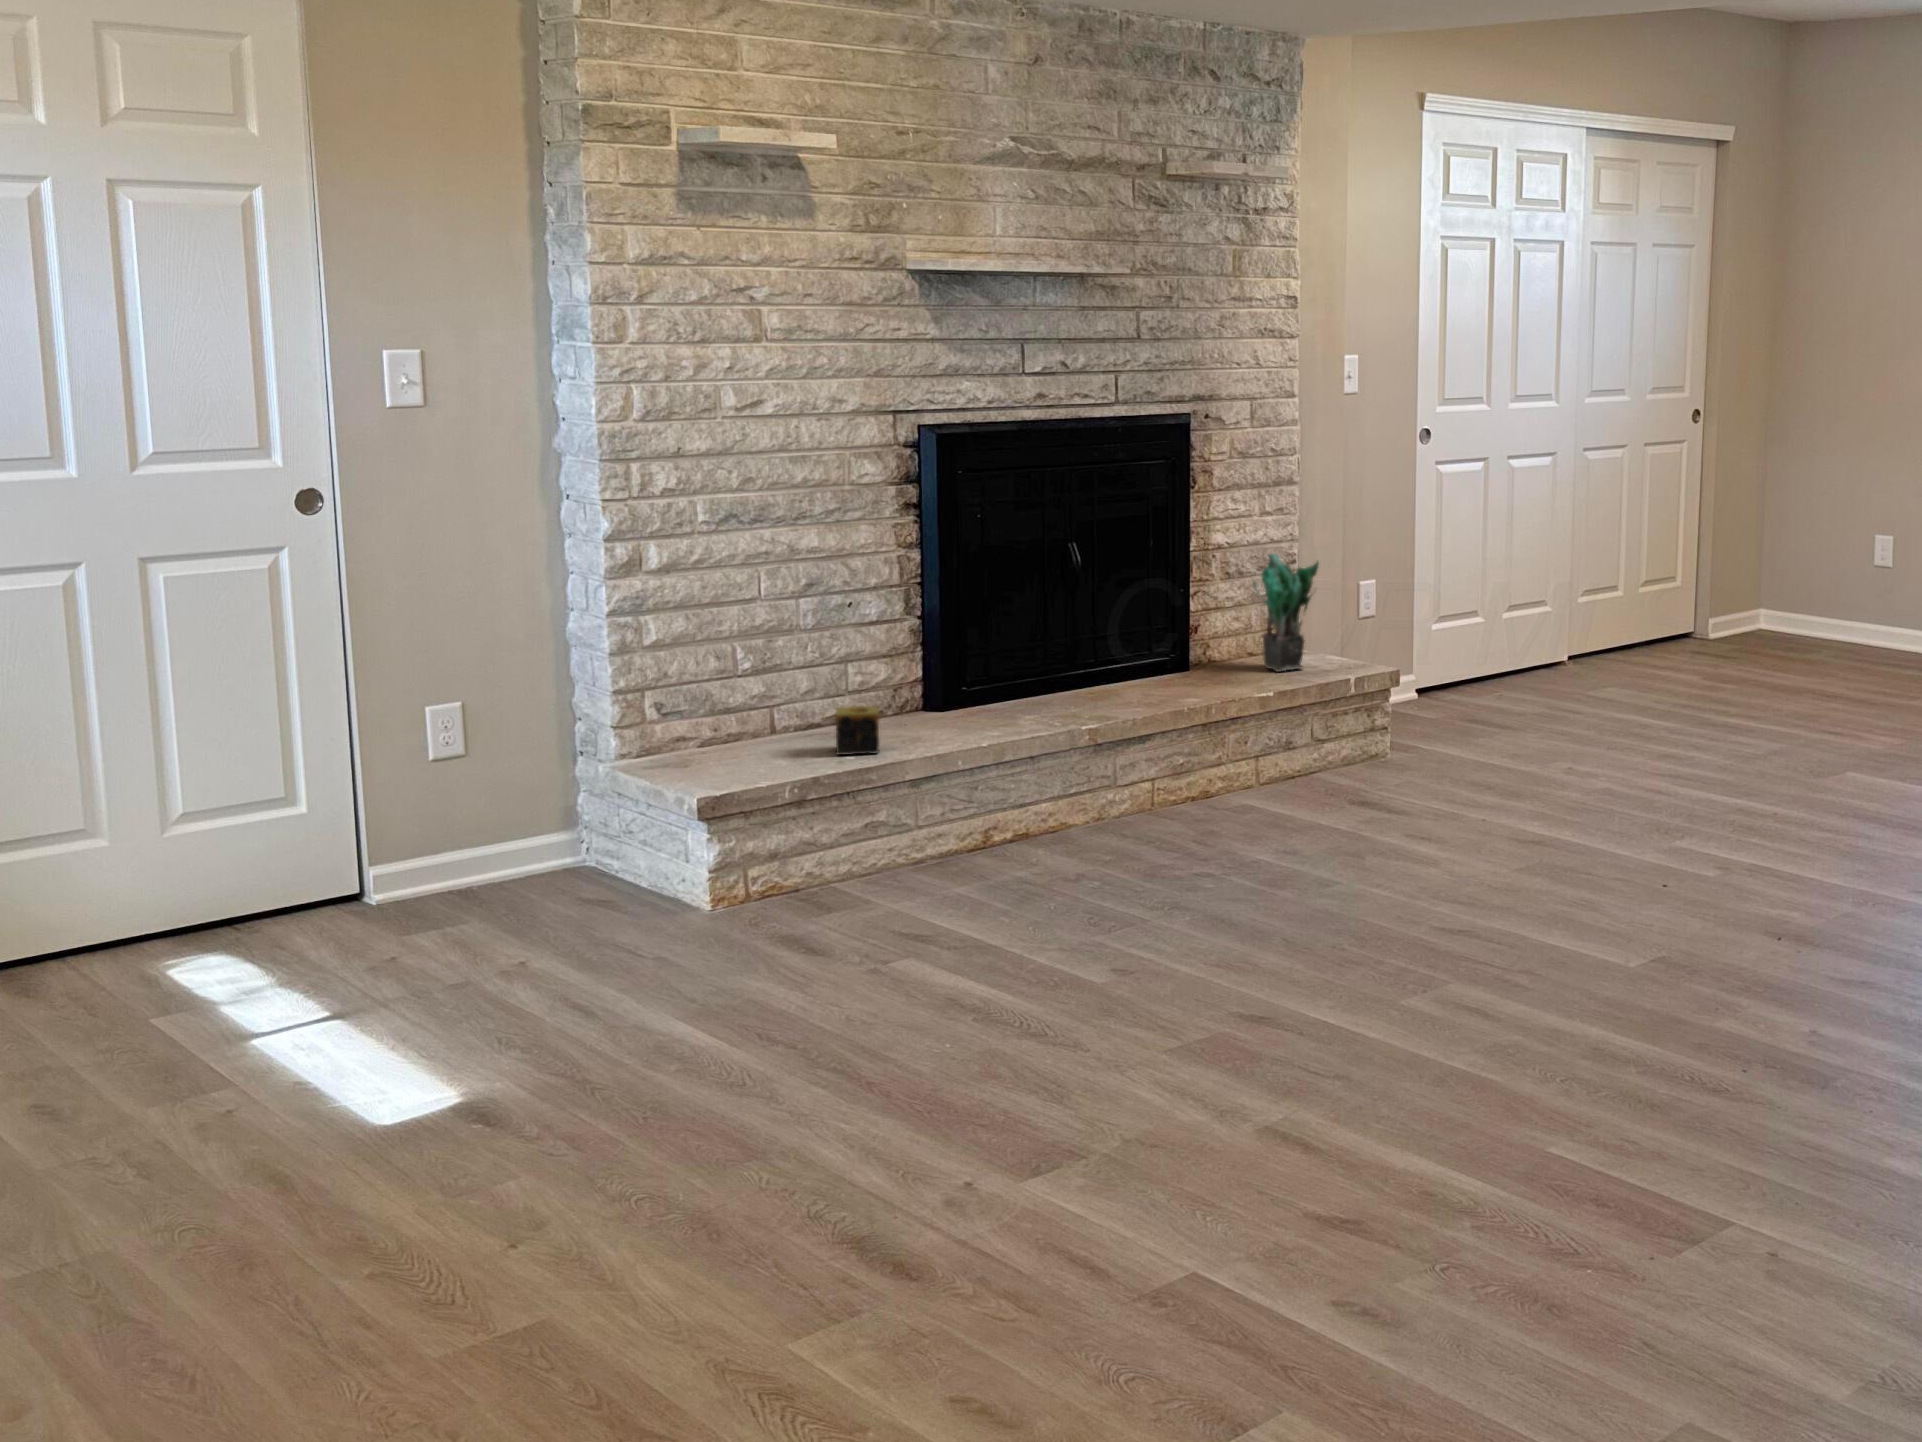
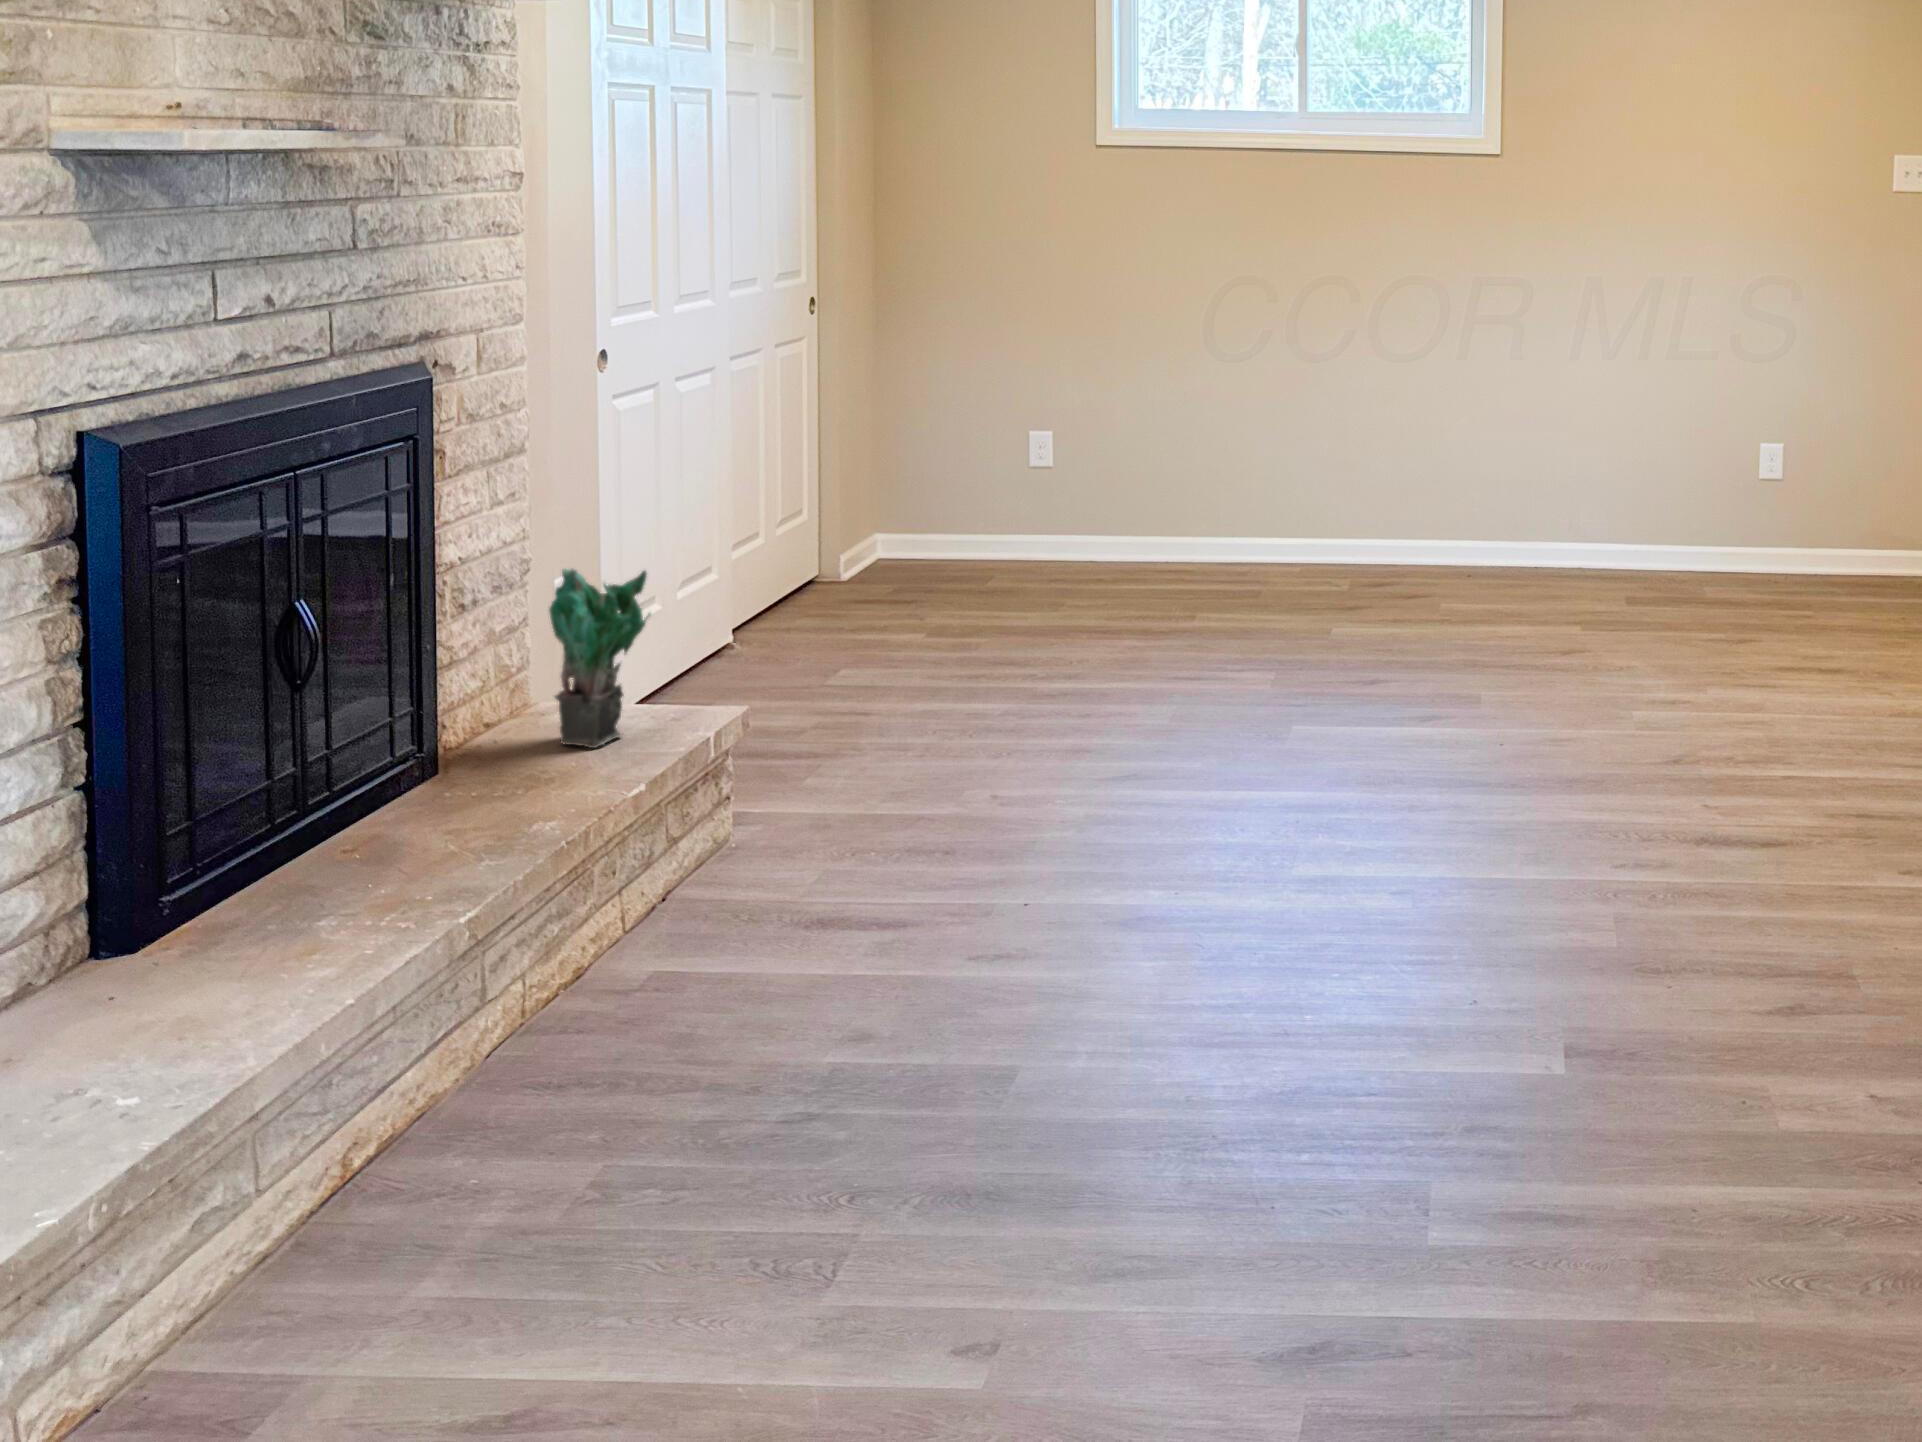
candle: present [836,706,879,755] -> none [63,985,188,1106]

